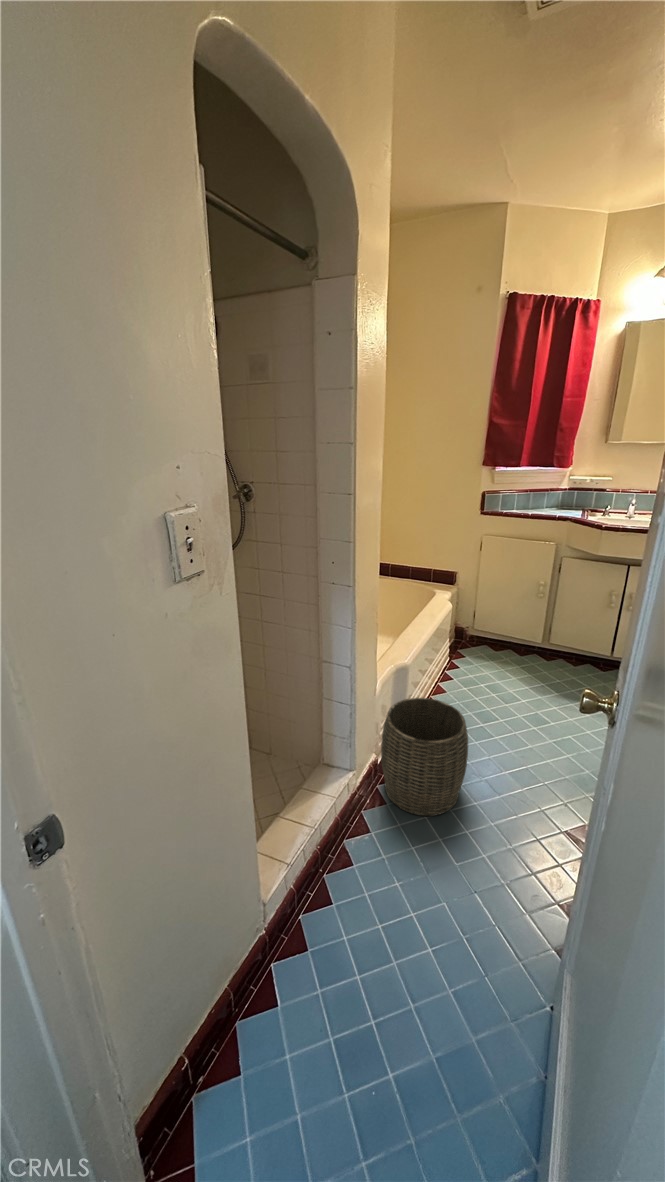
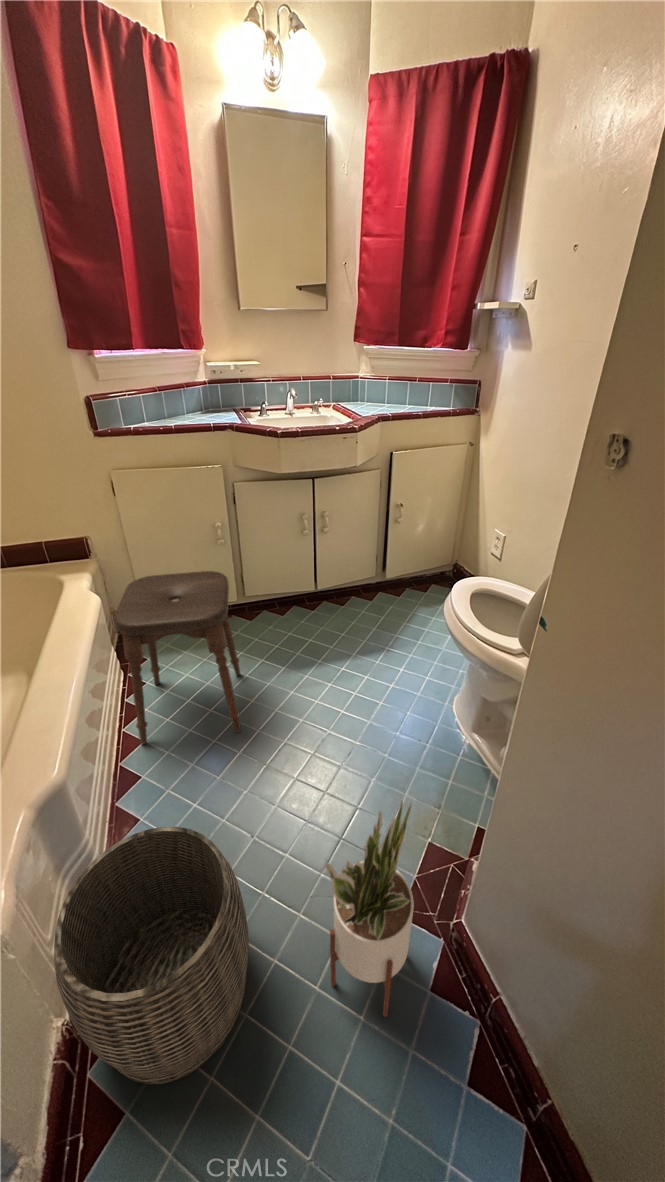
stool: none [445,599,531,712] -> present [114,571,241,744]
potted plant: none [499,715,575,862] -> present [325,800,414,1017]

